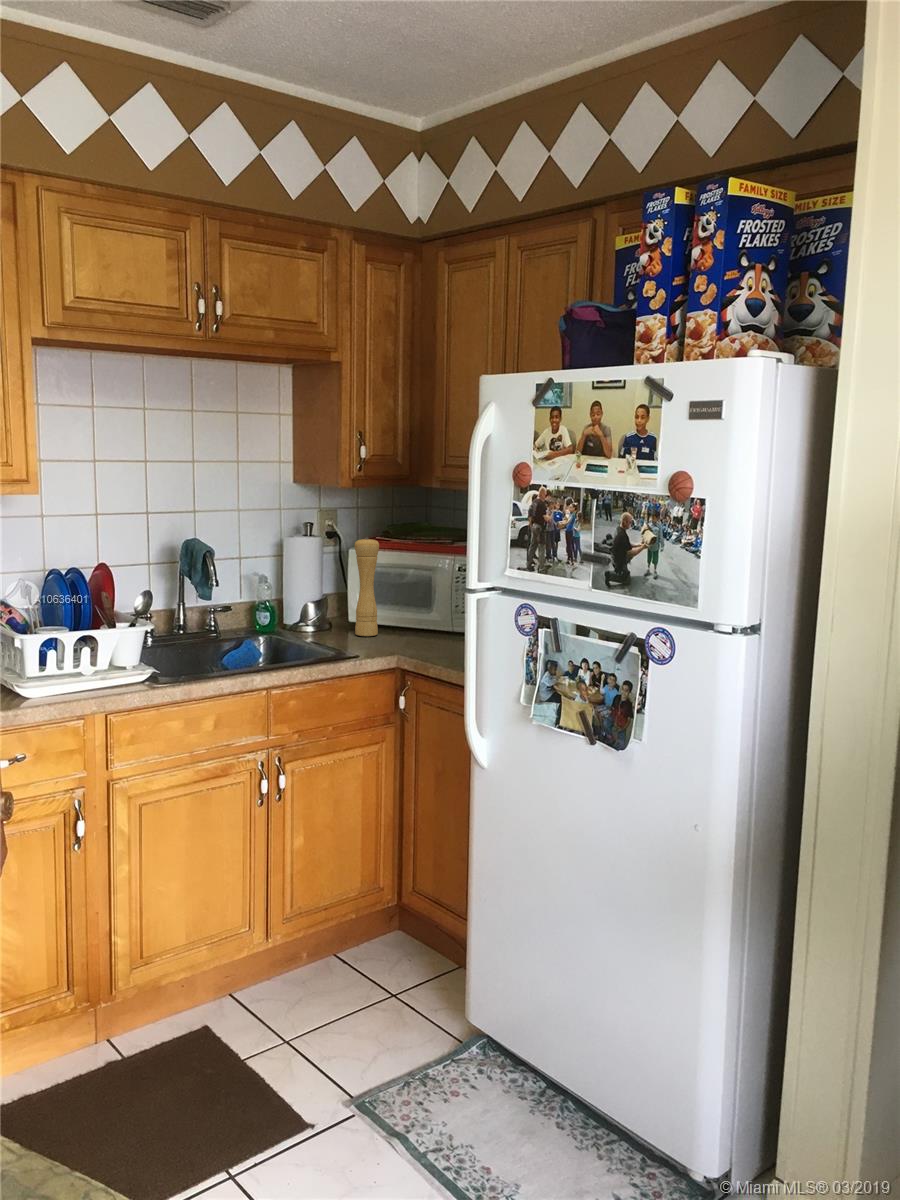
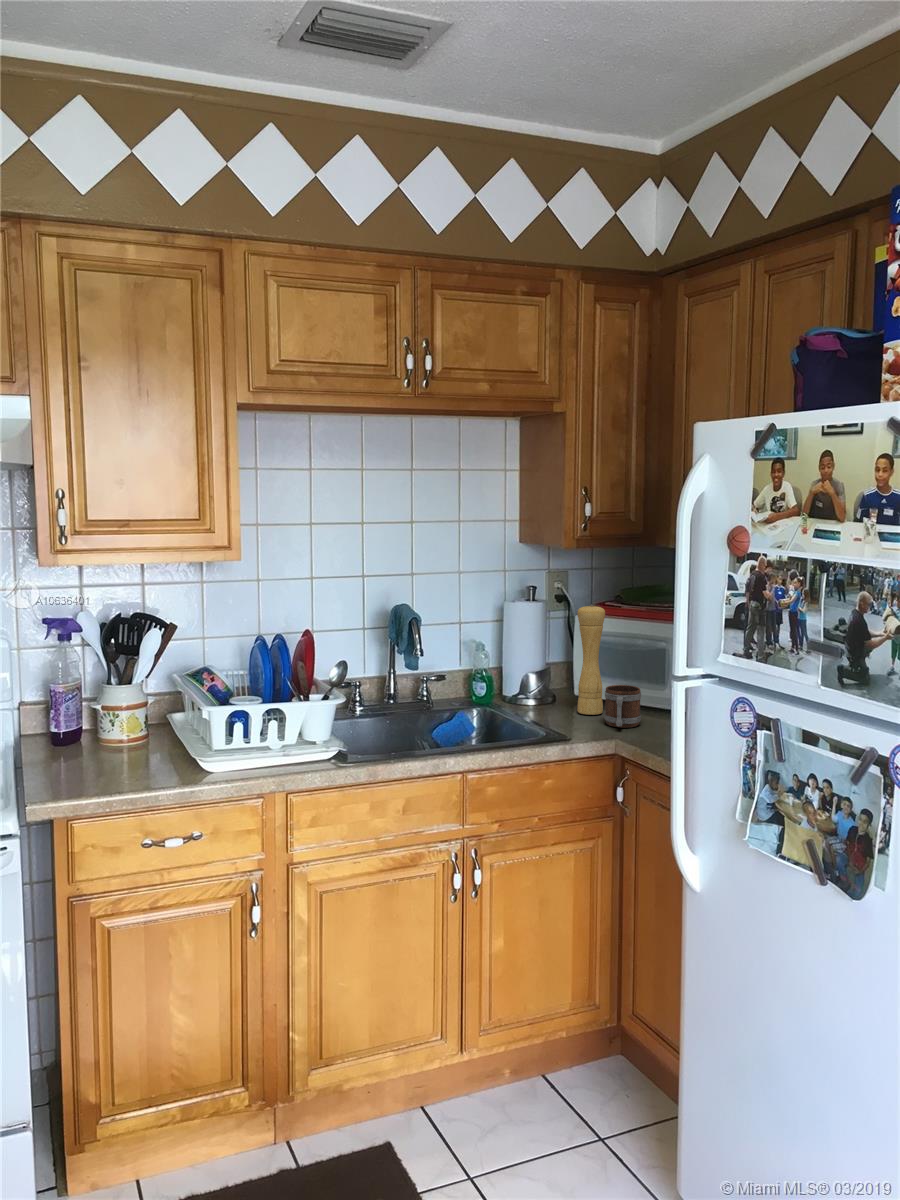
mug: none [383,608,414,645] -> present [605,685,641,728]

